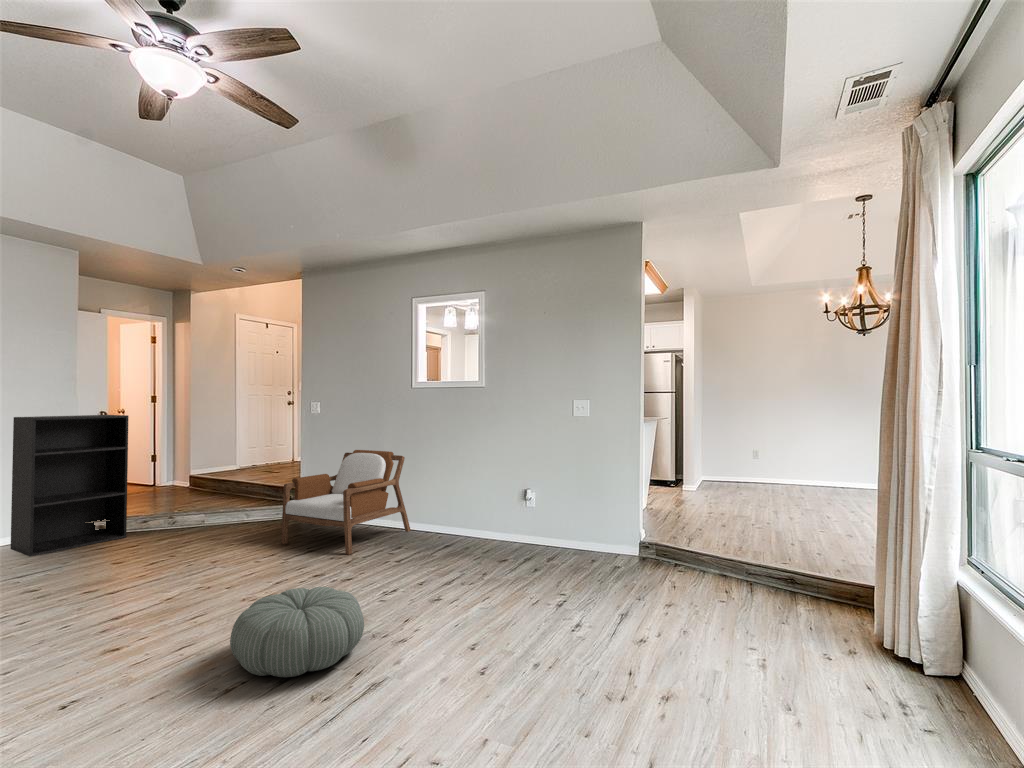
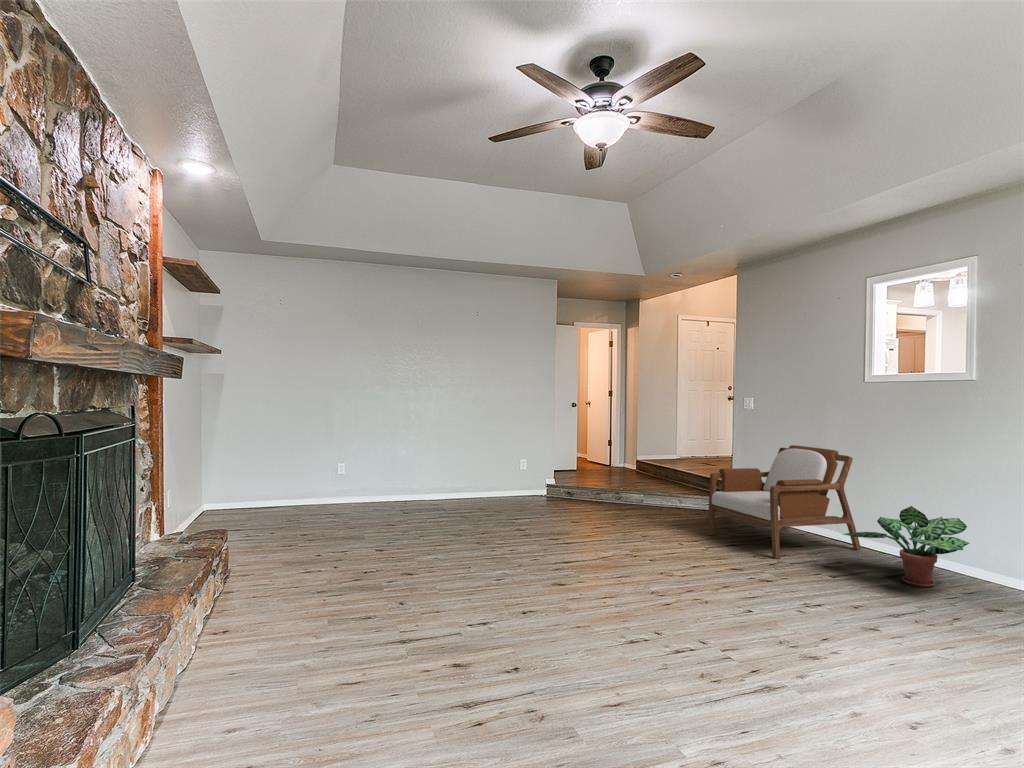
bookshelf: present [11,415,129,556] -> none [511,399,584,507]
potted plant: none [401,492,487,553] -> present [843,506,969,587]
pouf: present [230,587,364,677] -> none [639,570,767,653]

